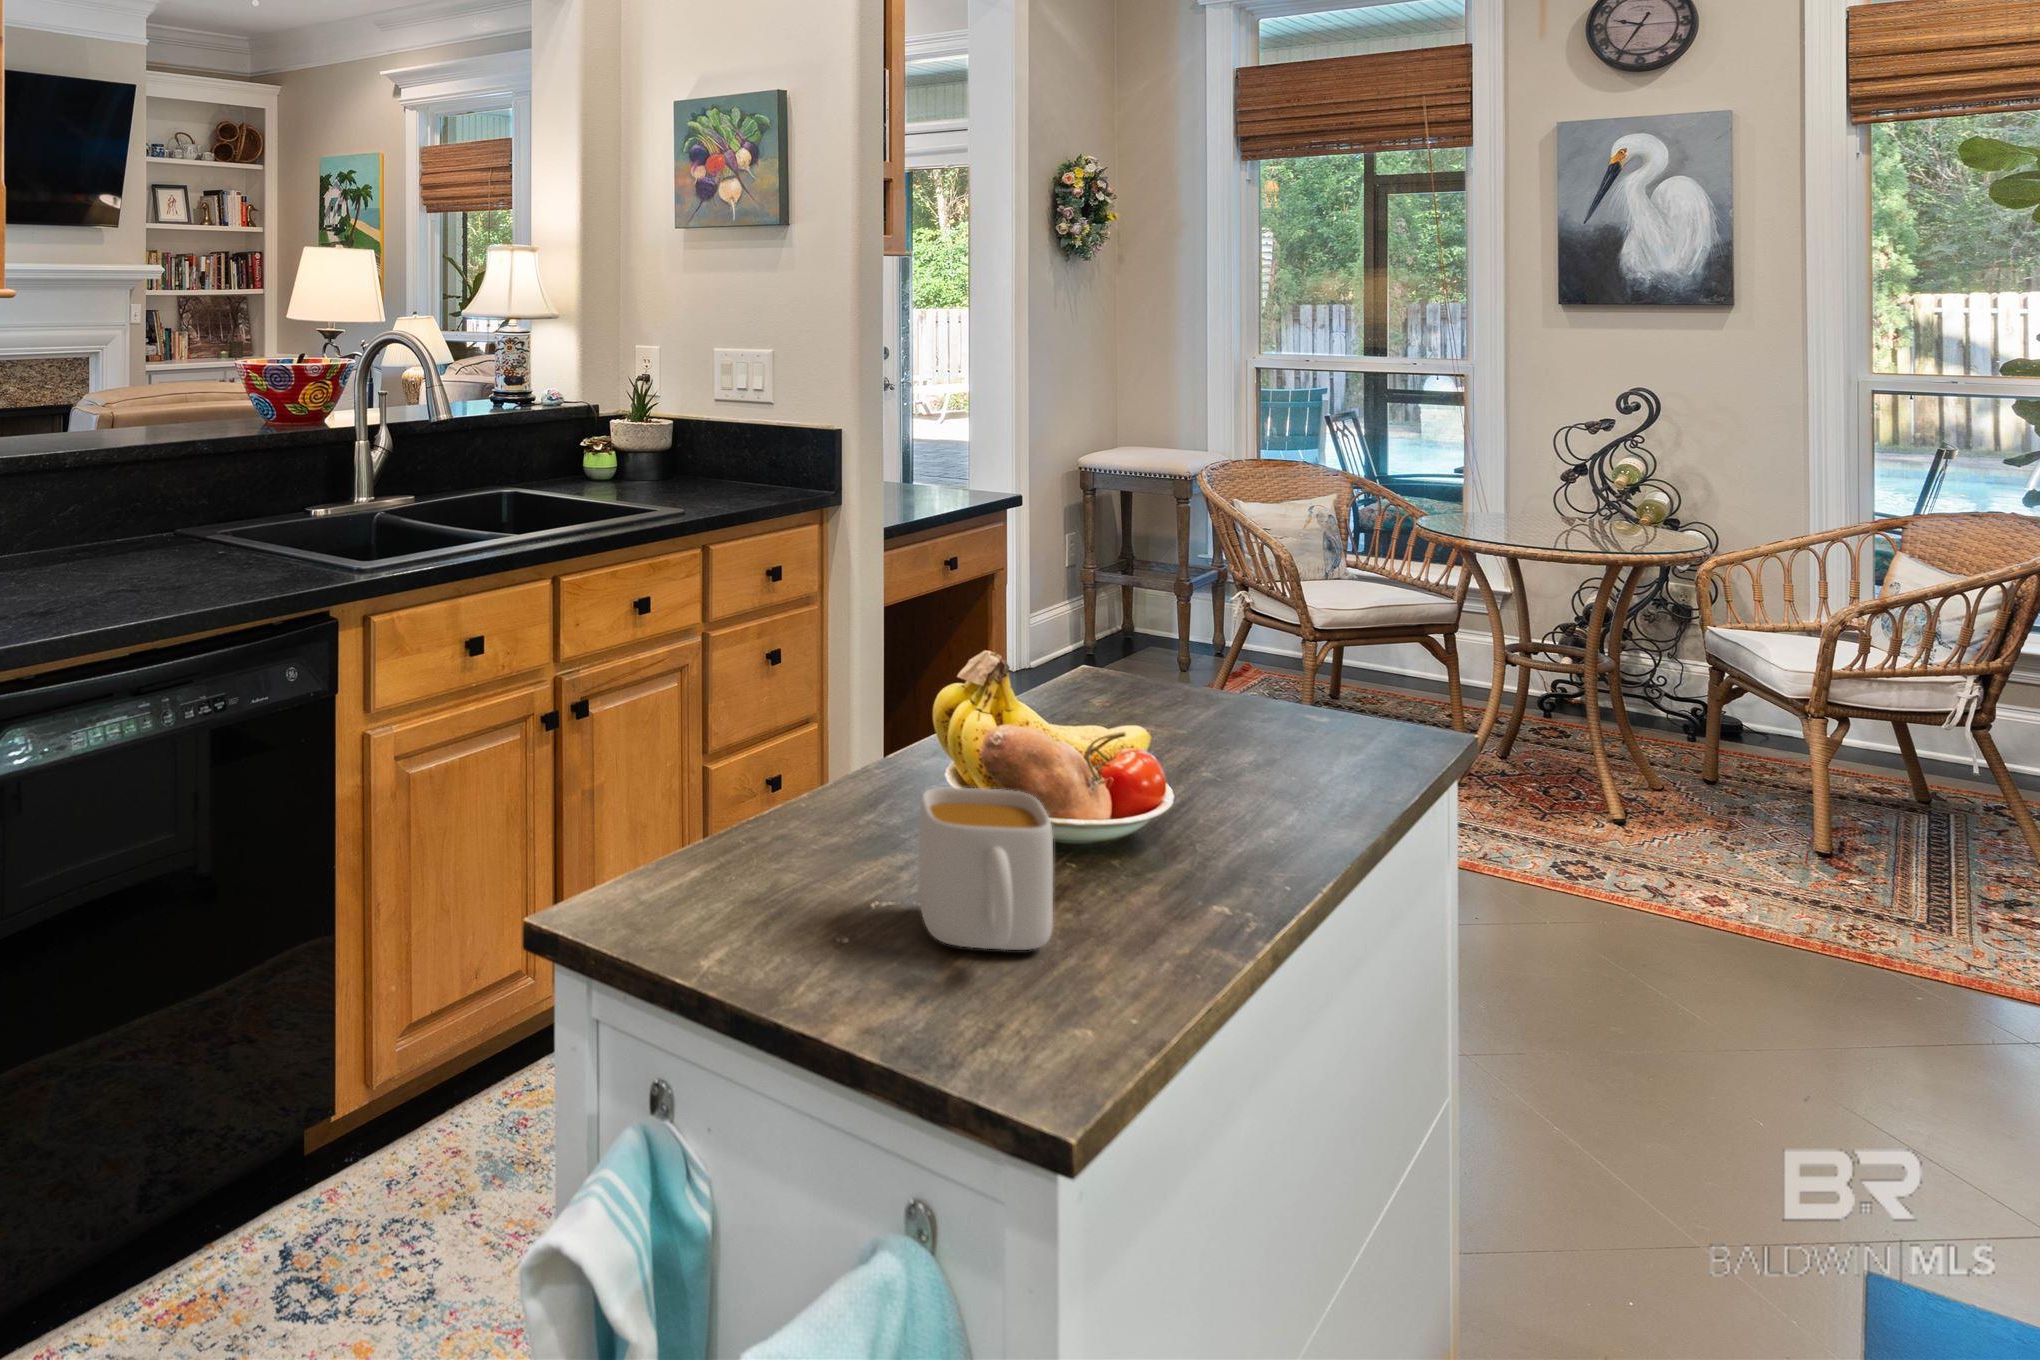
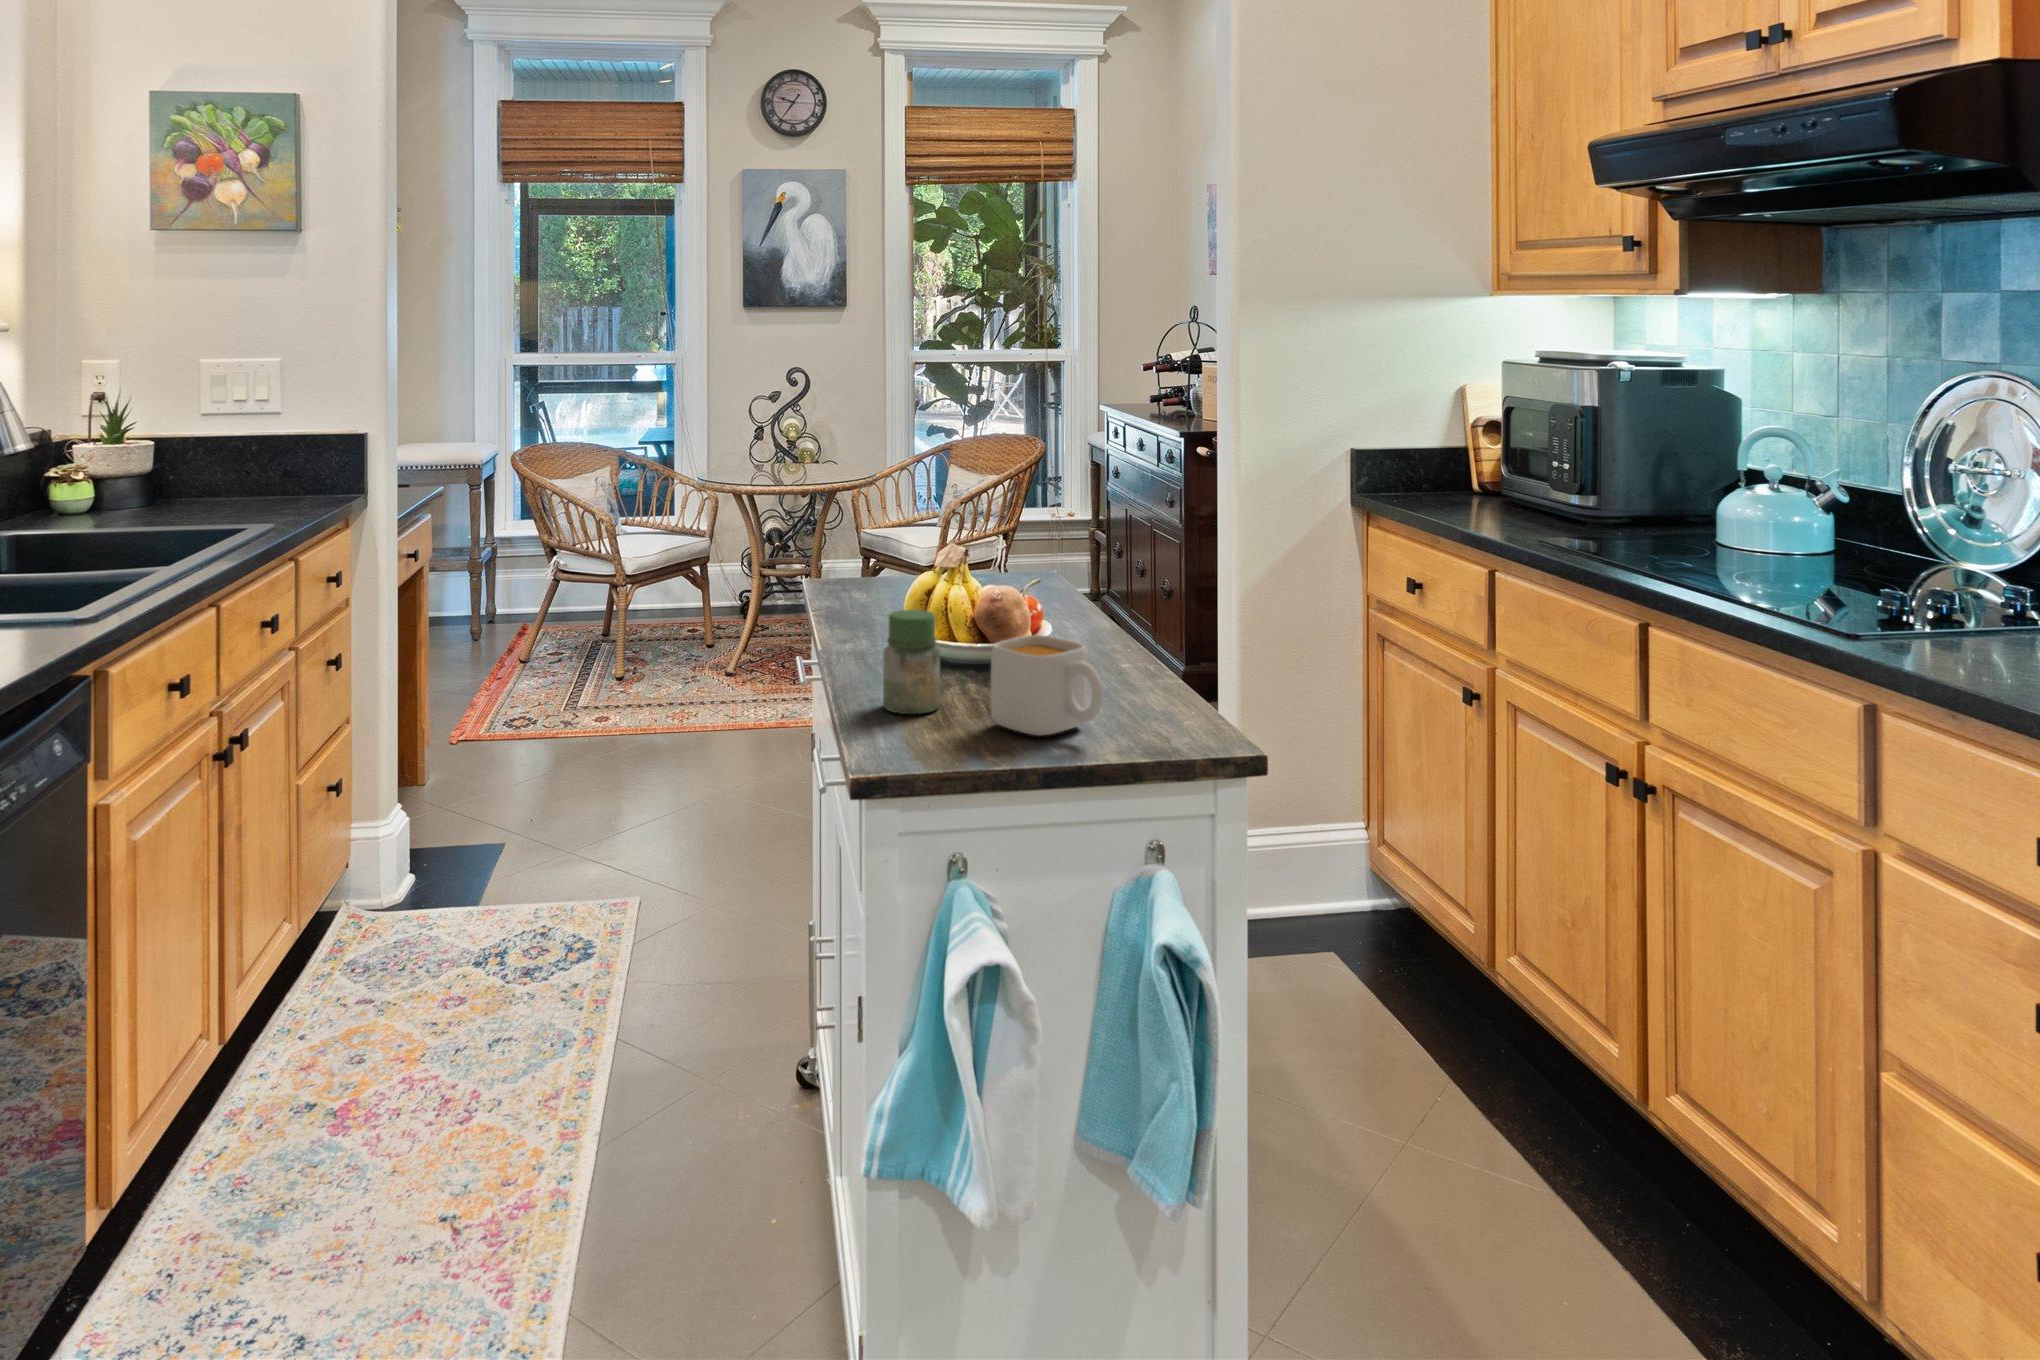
jar: none [855,712,937,863] -> present [883,610,940,714]

